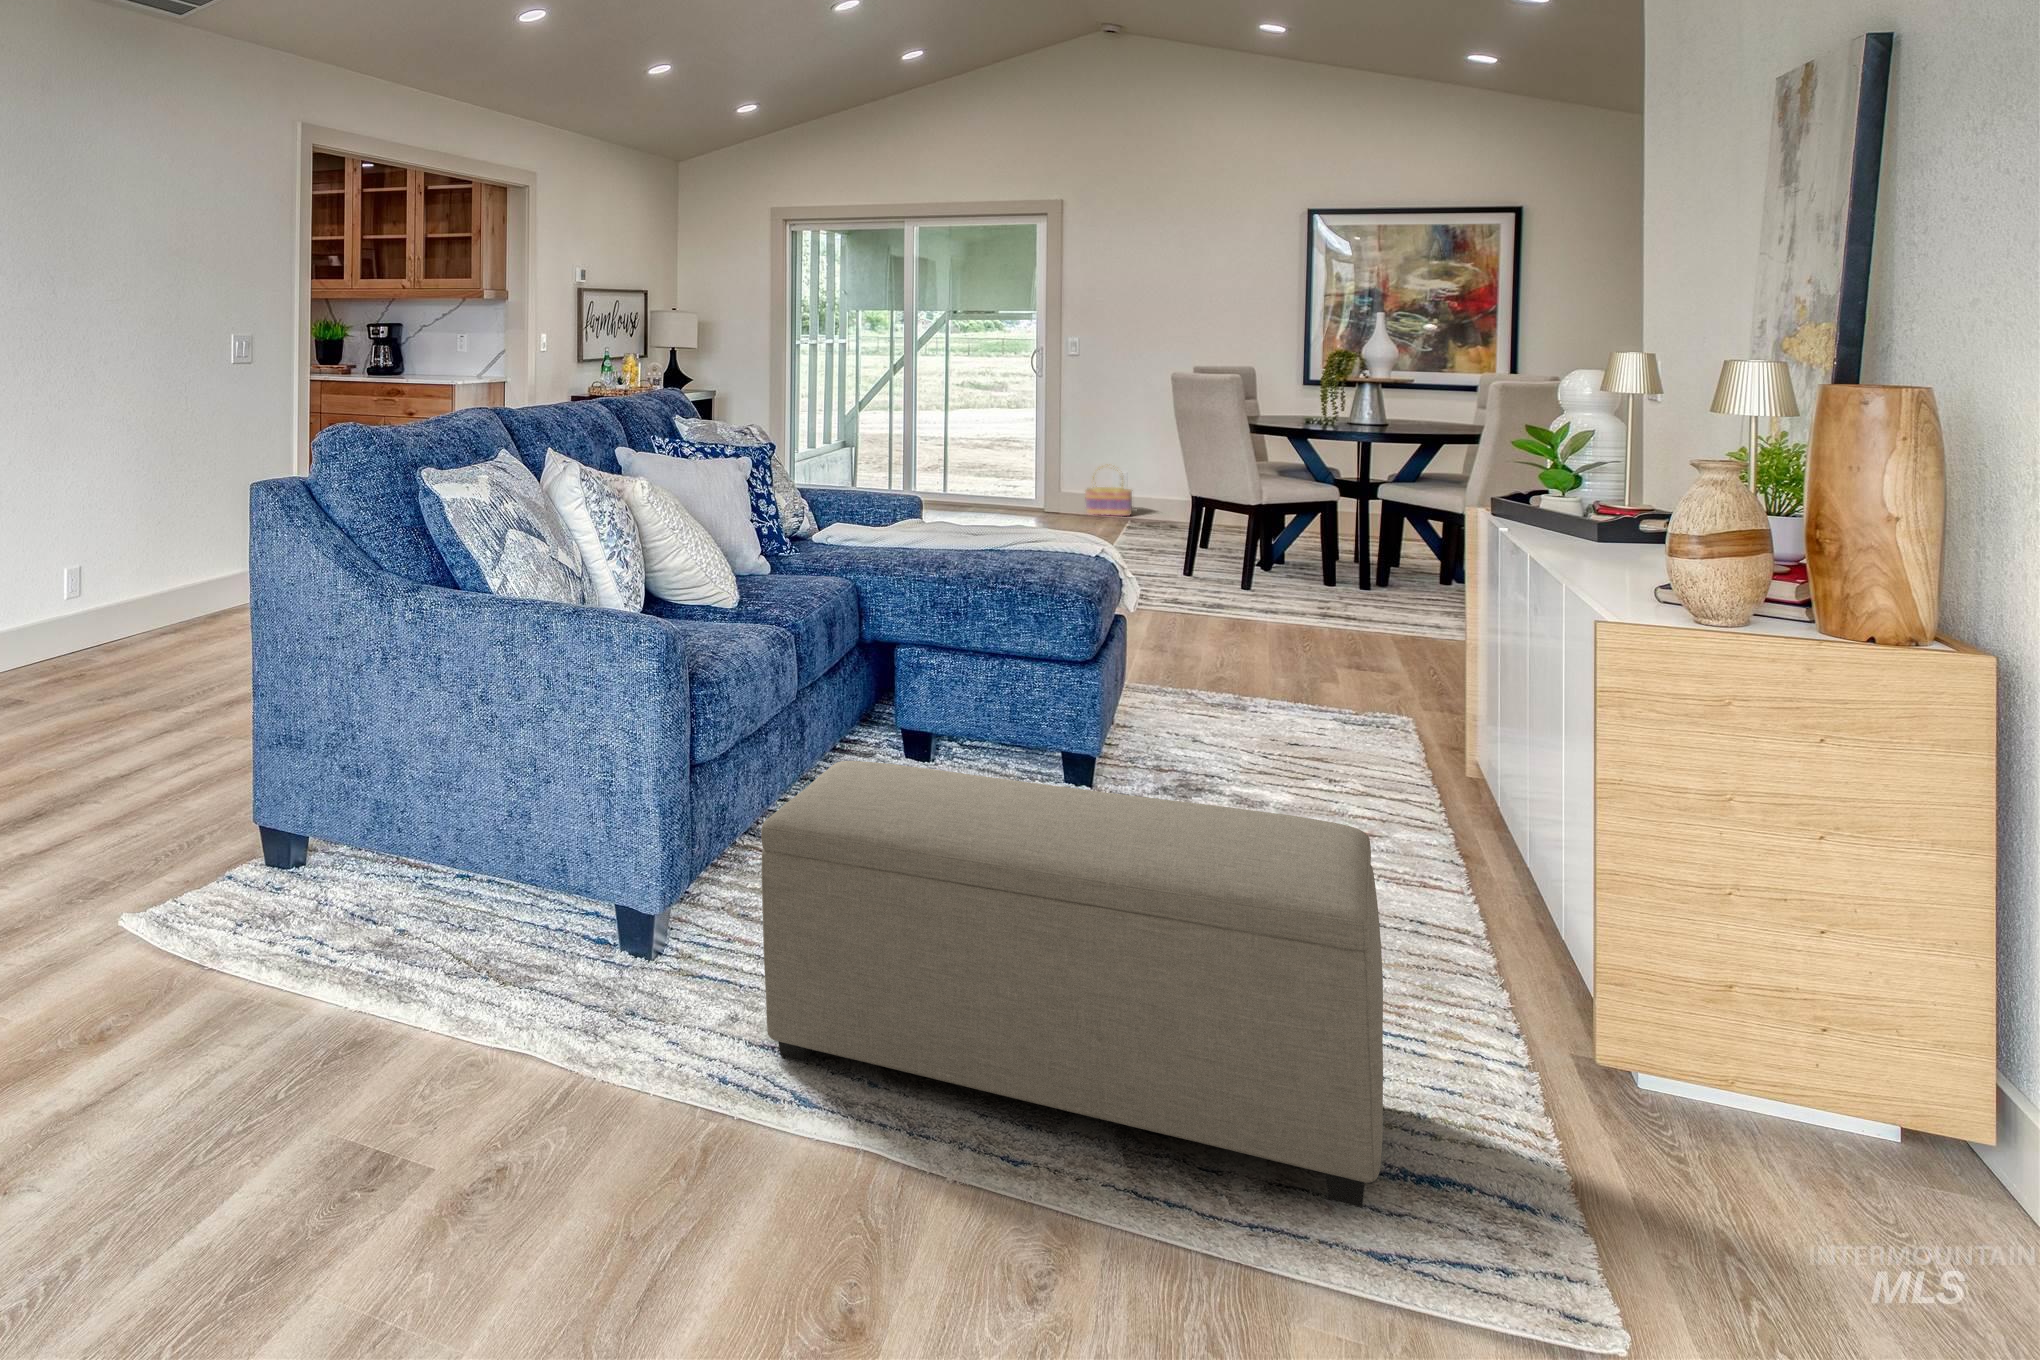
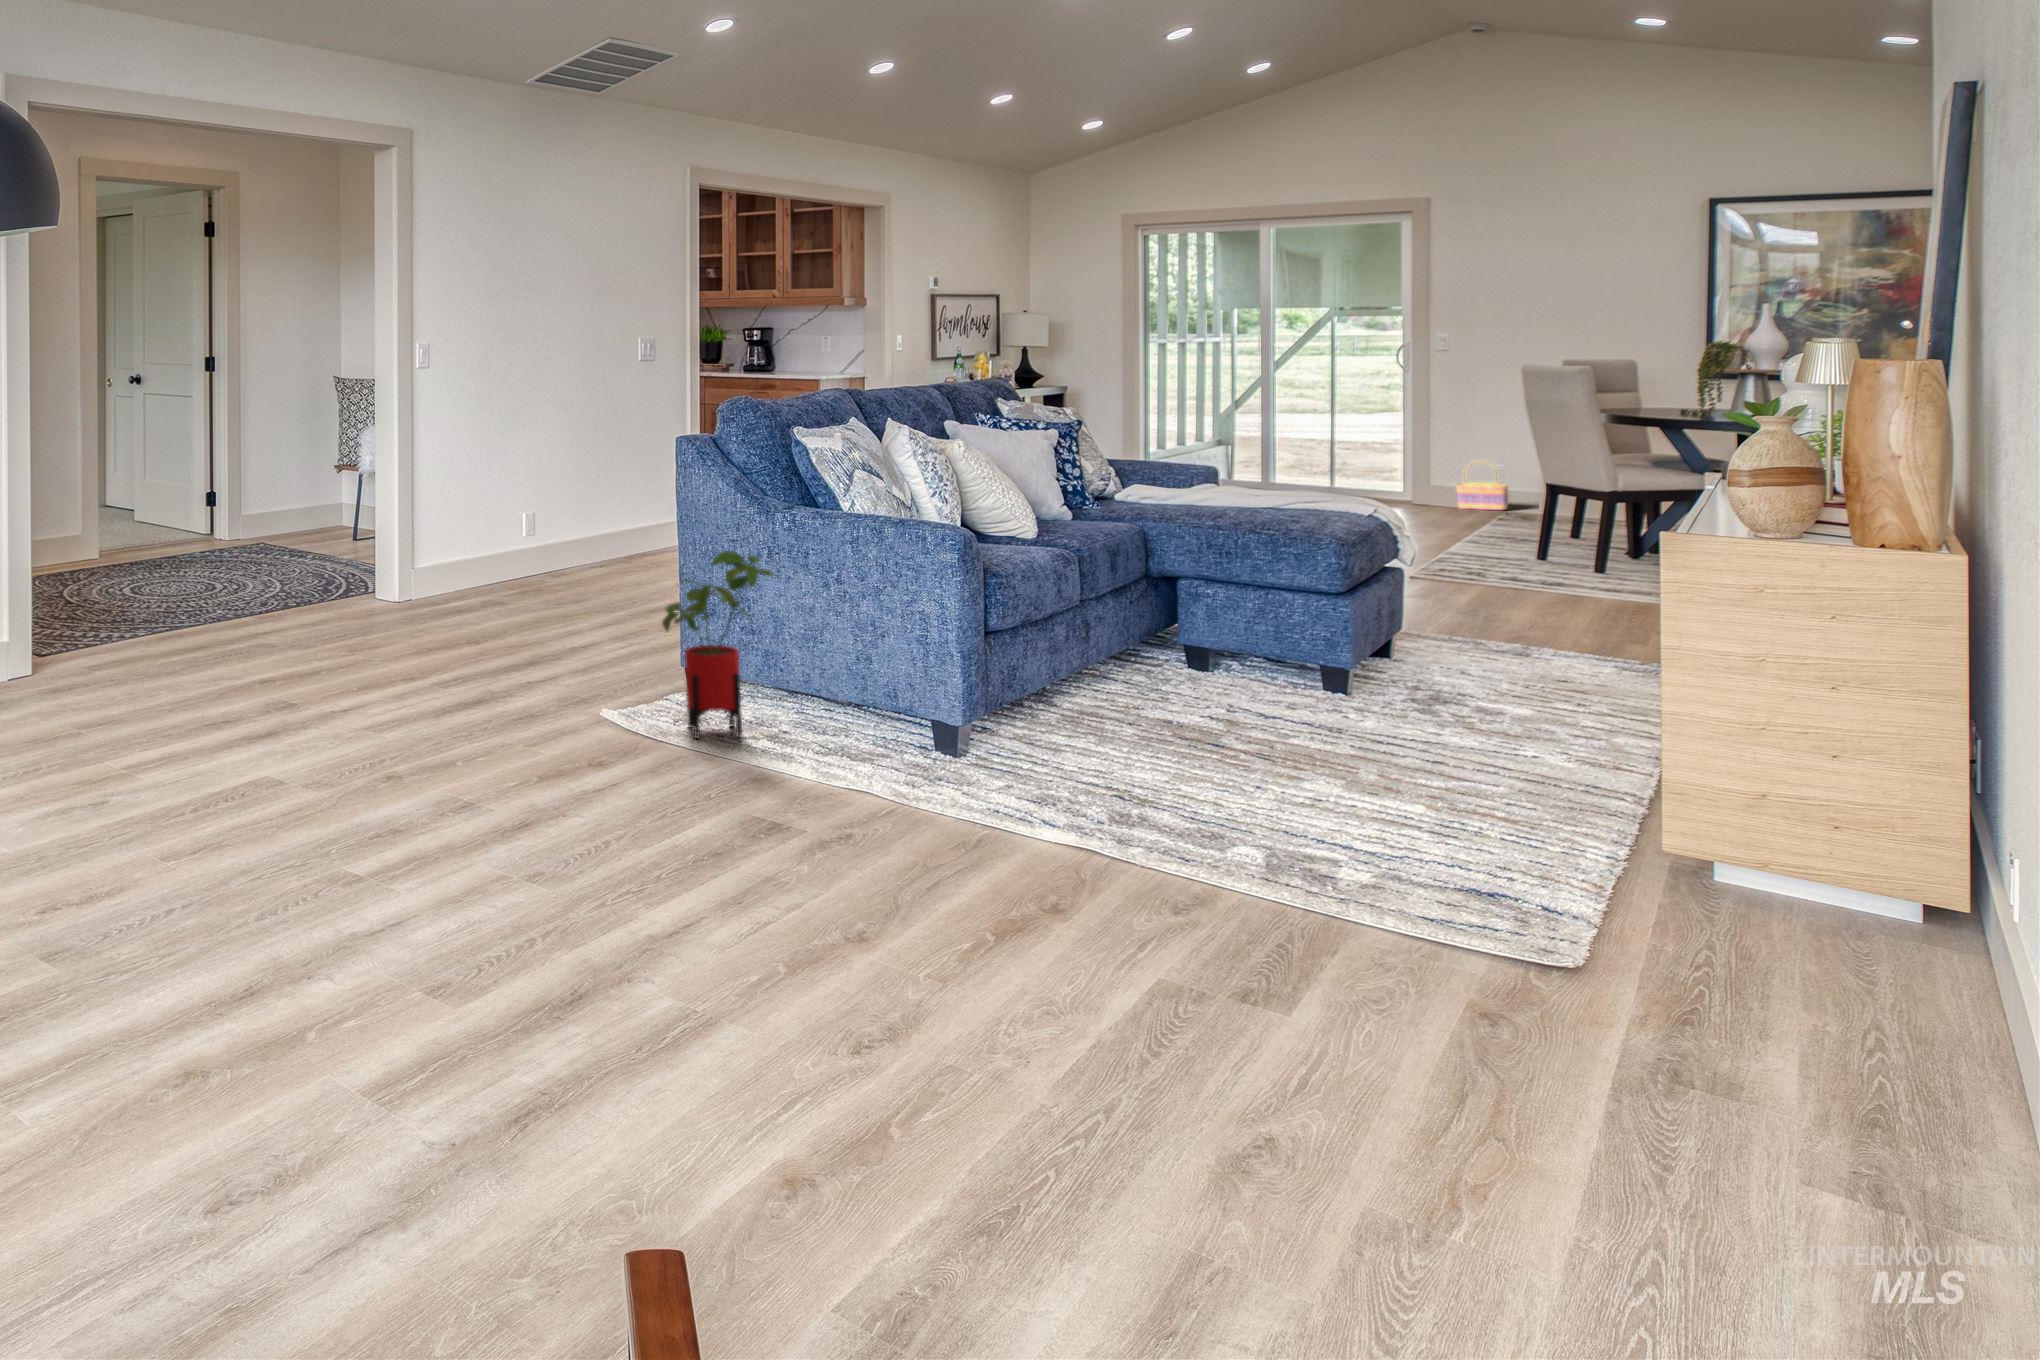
house plant: none [222,662,396,951] -> present [662,551,774,739]
ottoman: present [761,761,1383,1207] -> none [1026,627,1478,894]

